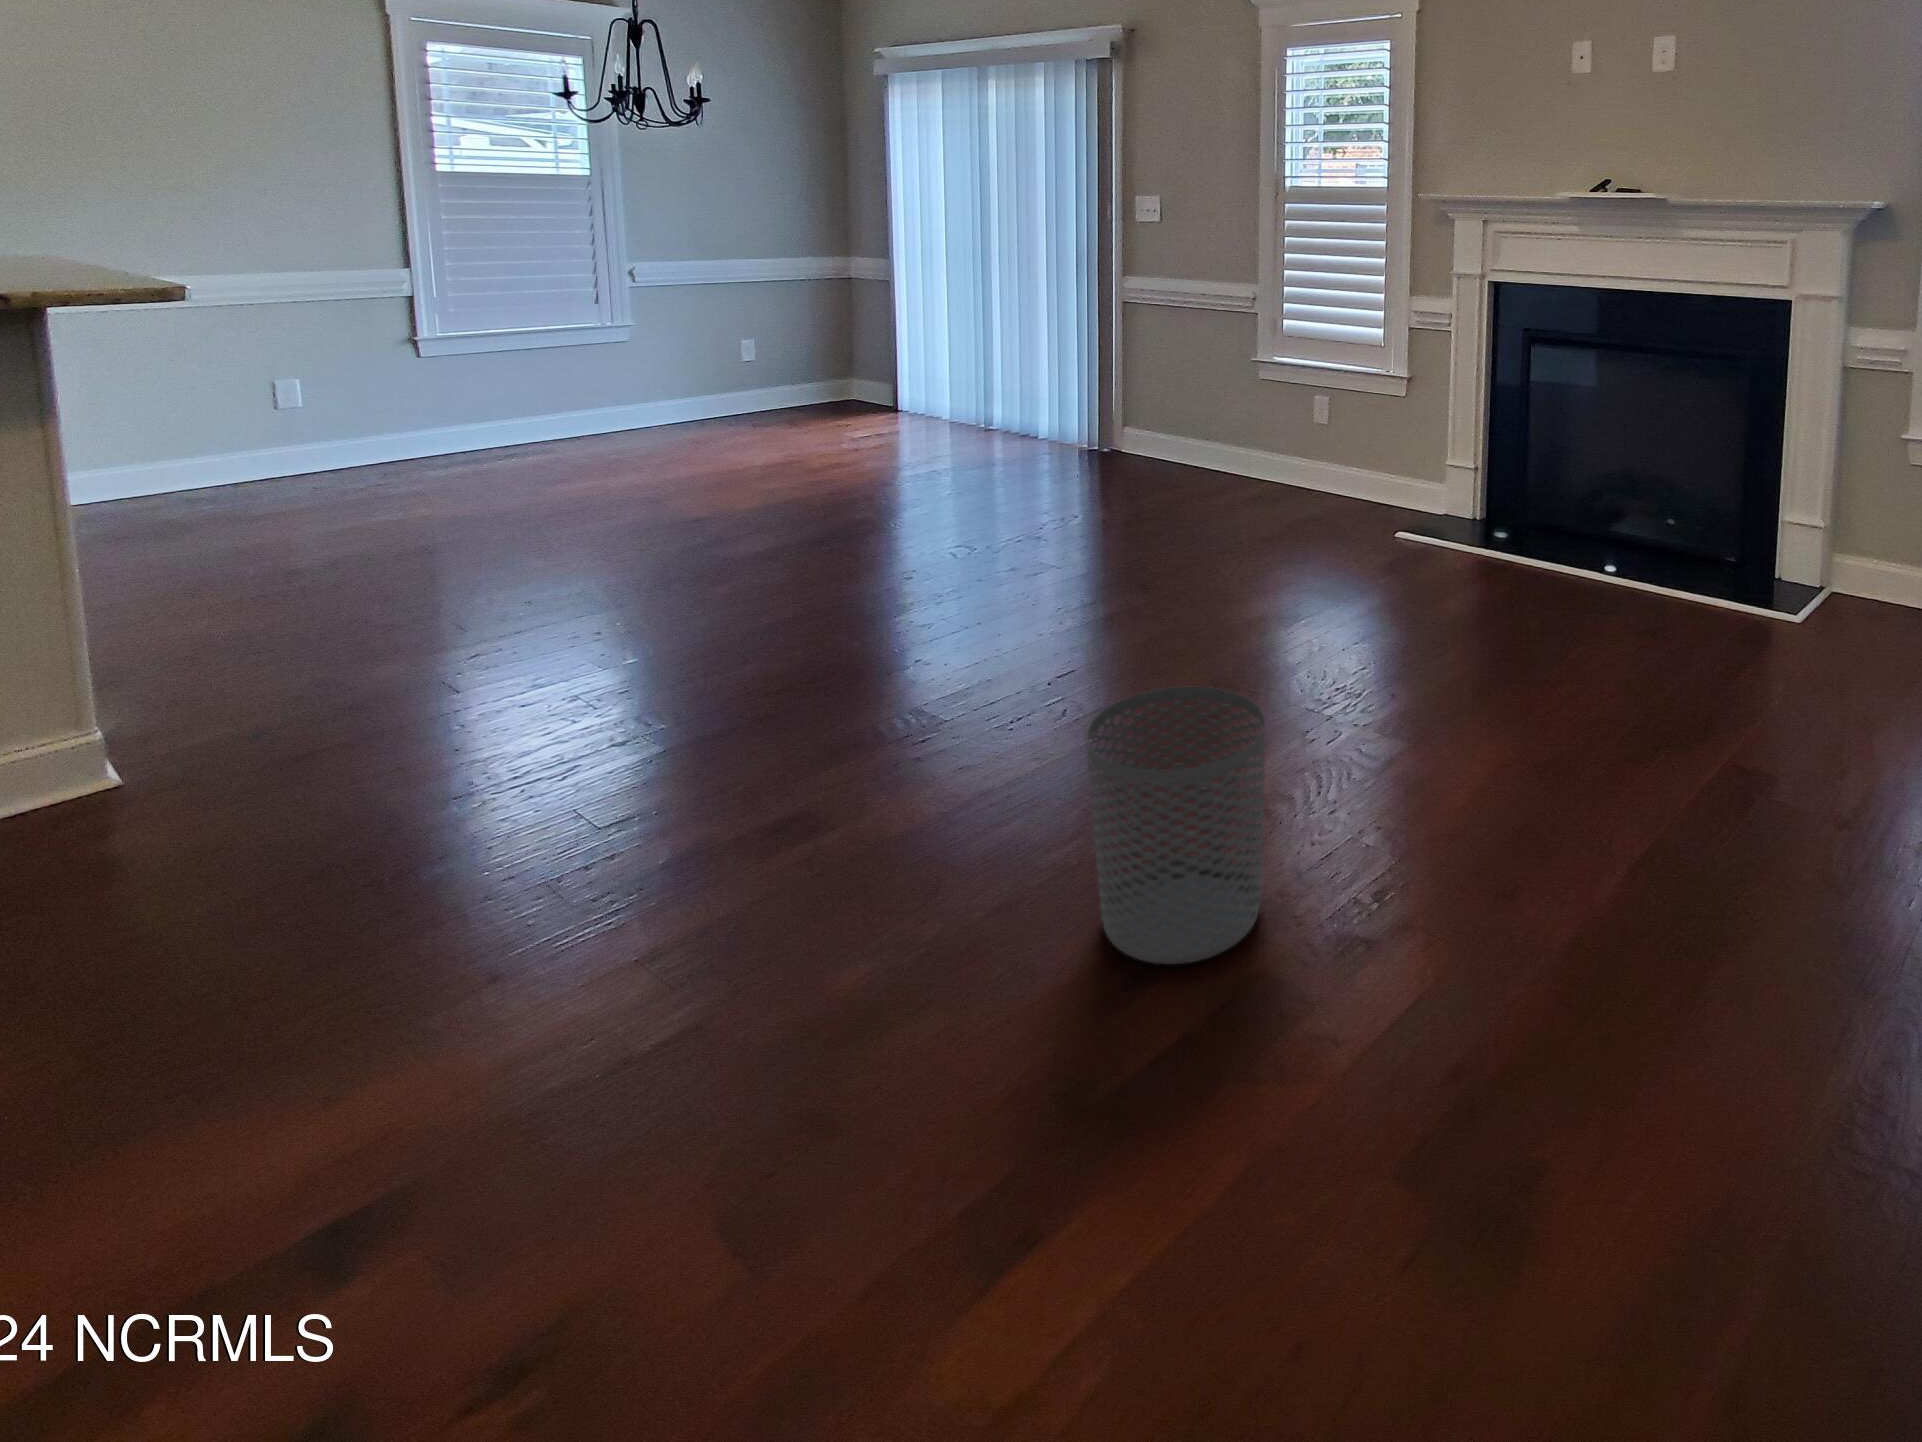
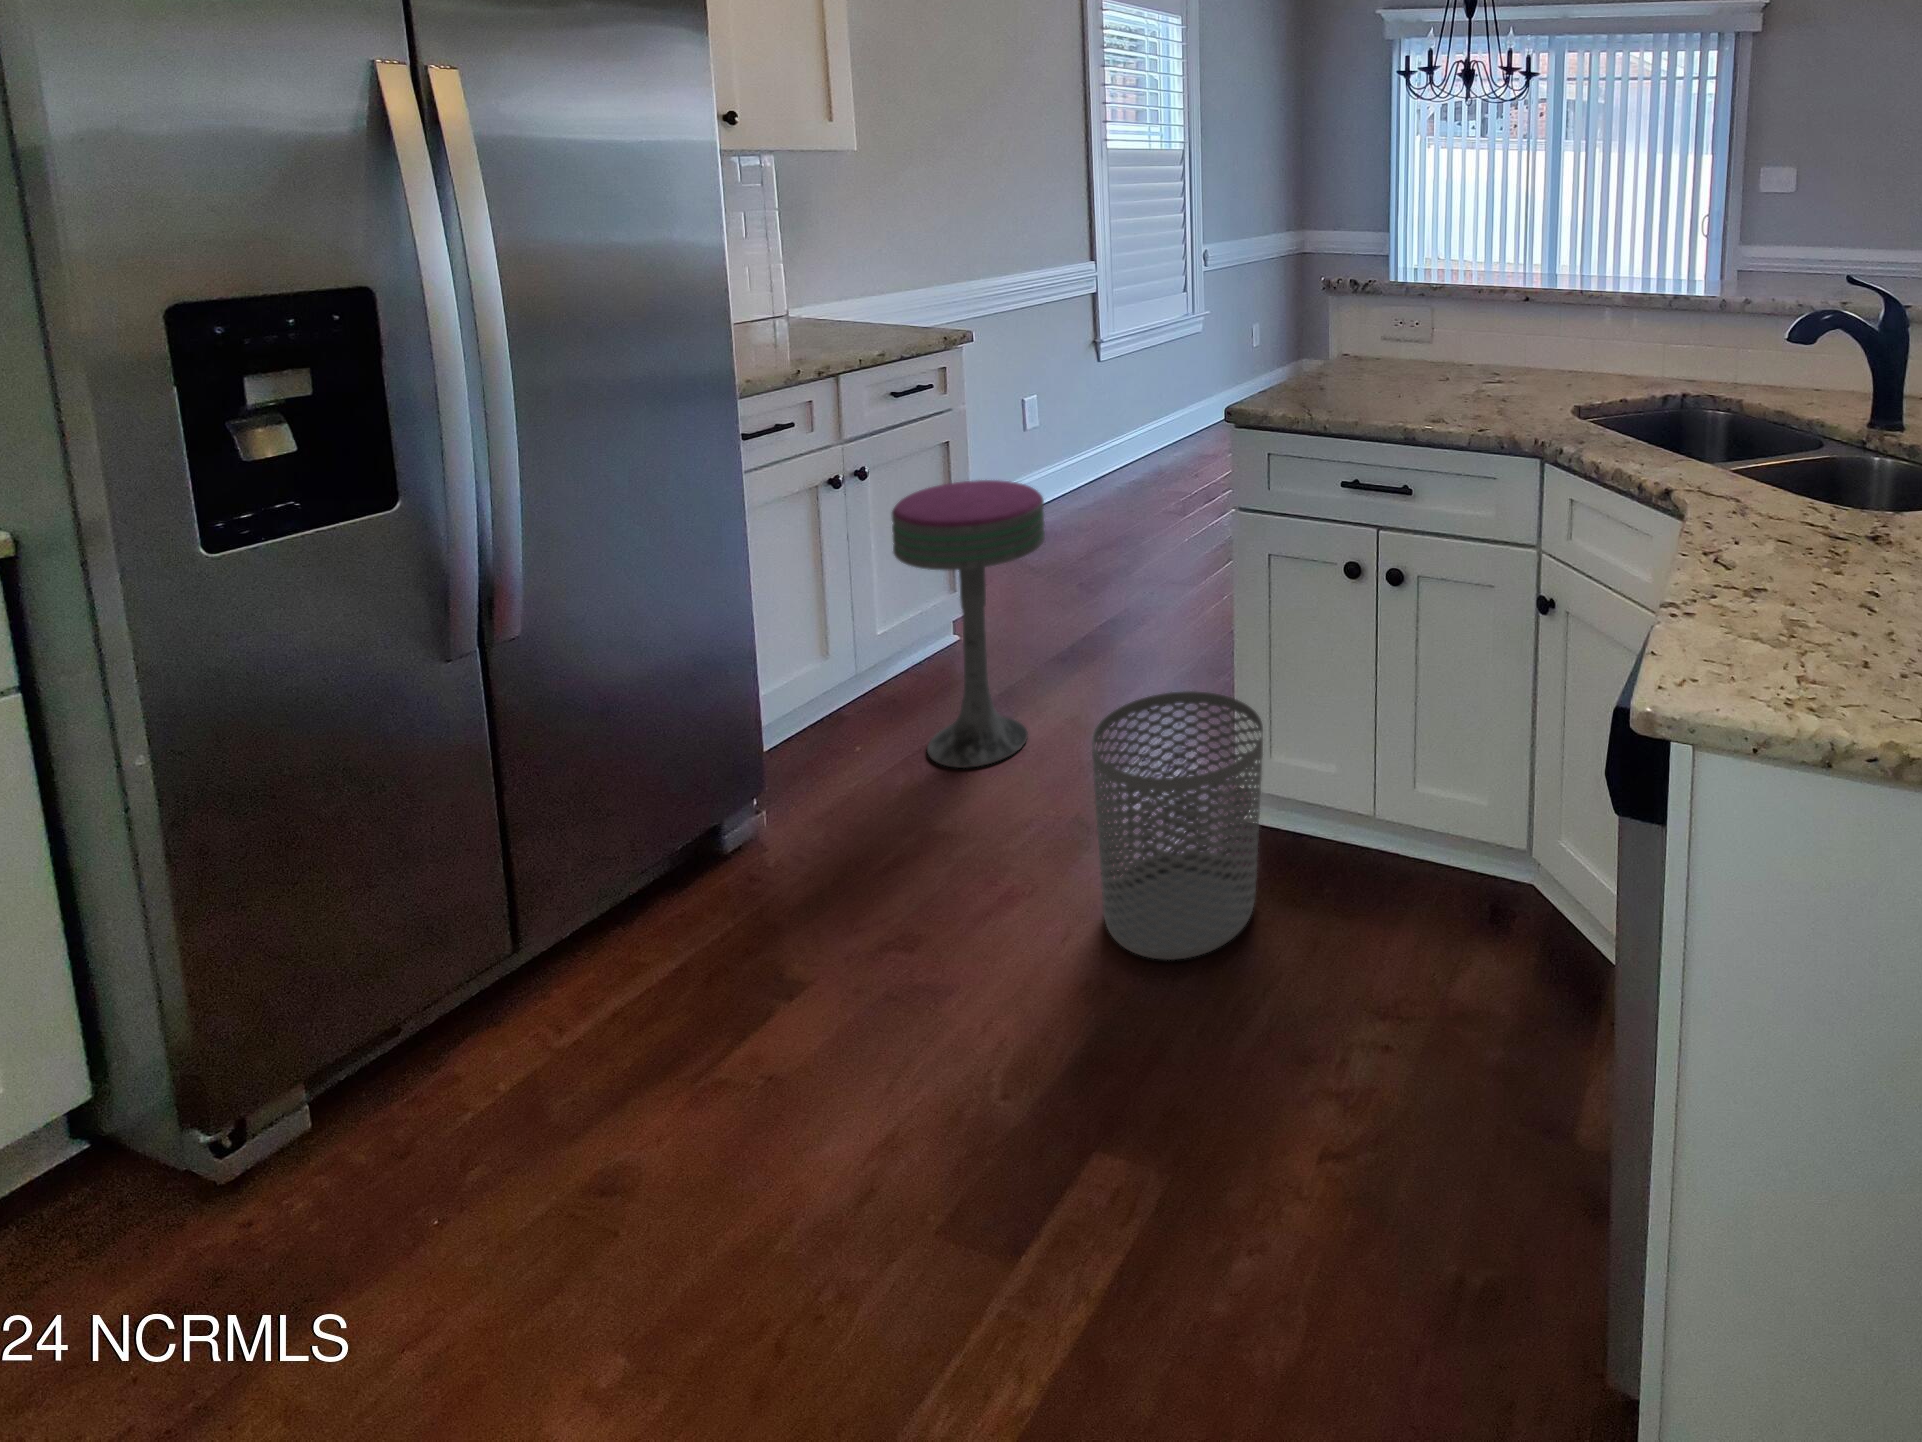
bar stool: none [874,476,1034,777] -> present [892,480,1045,768]

